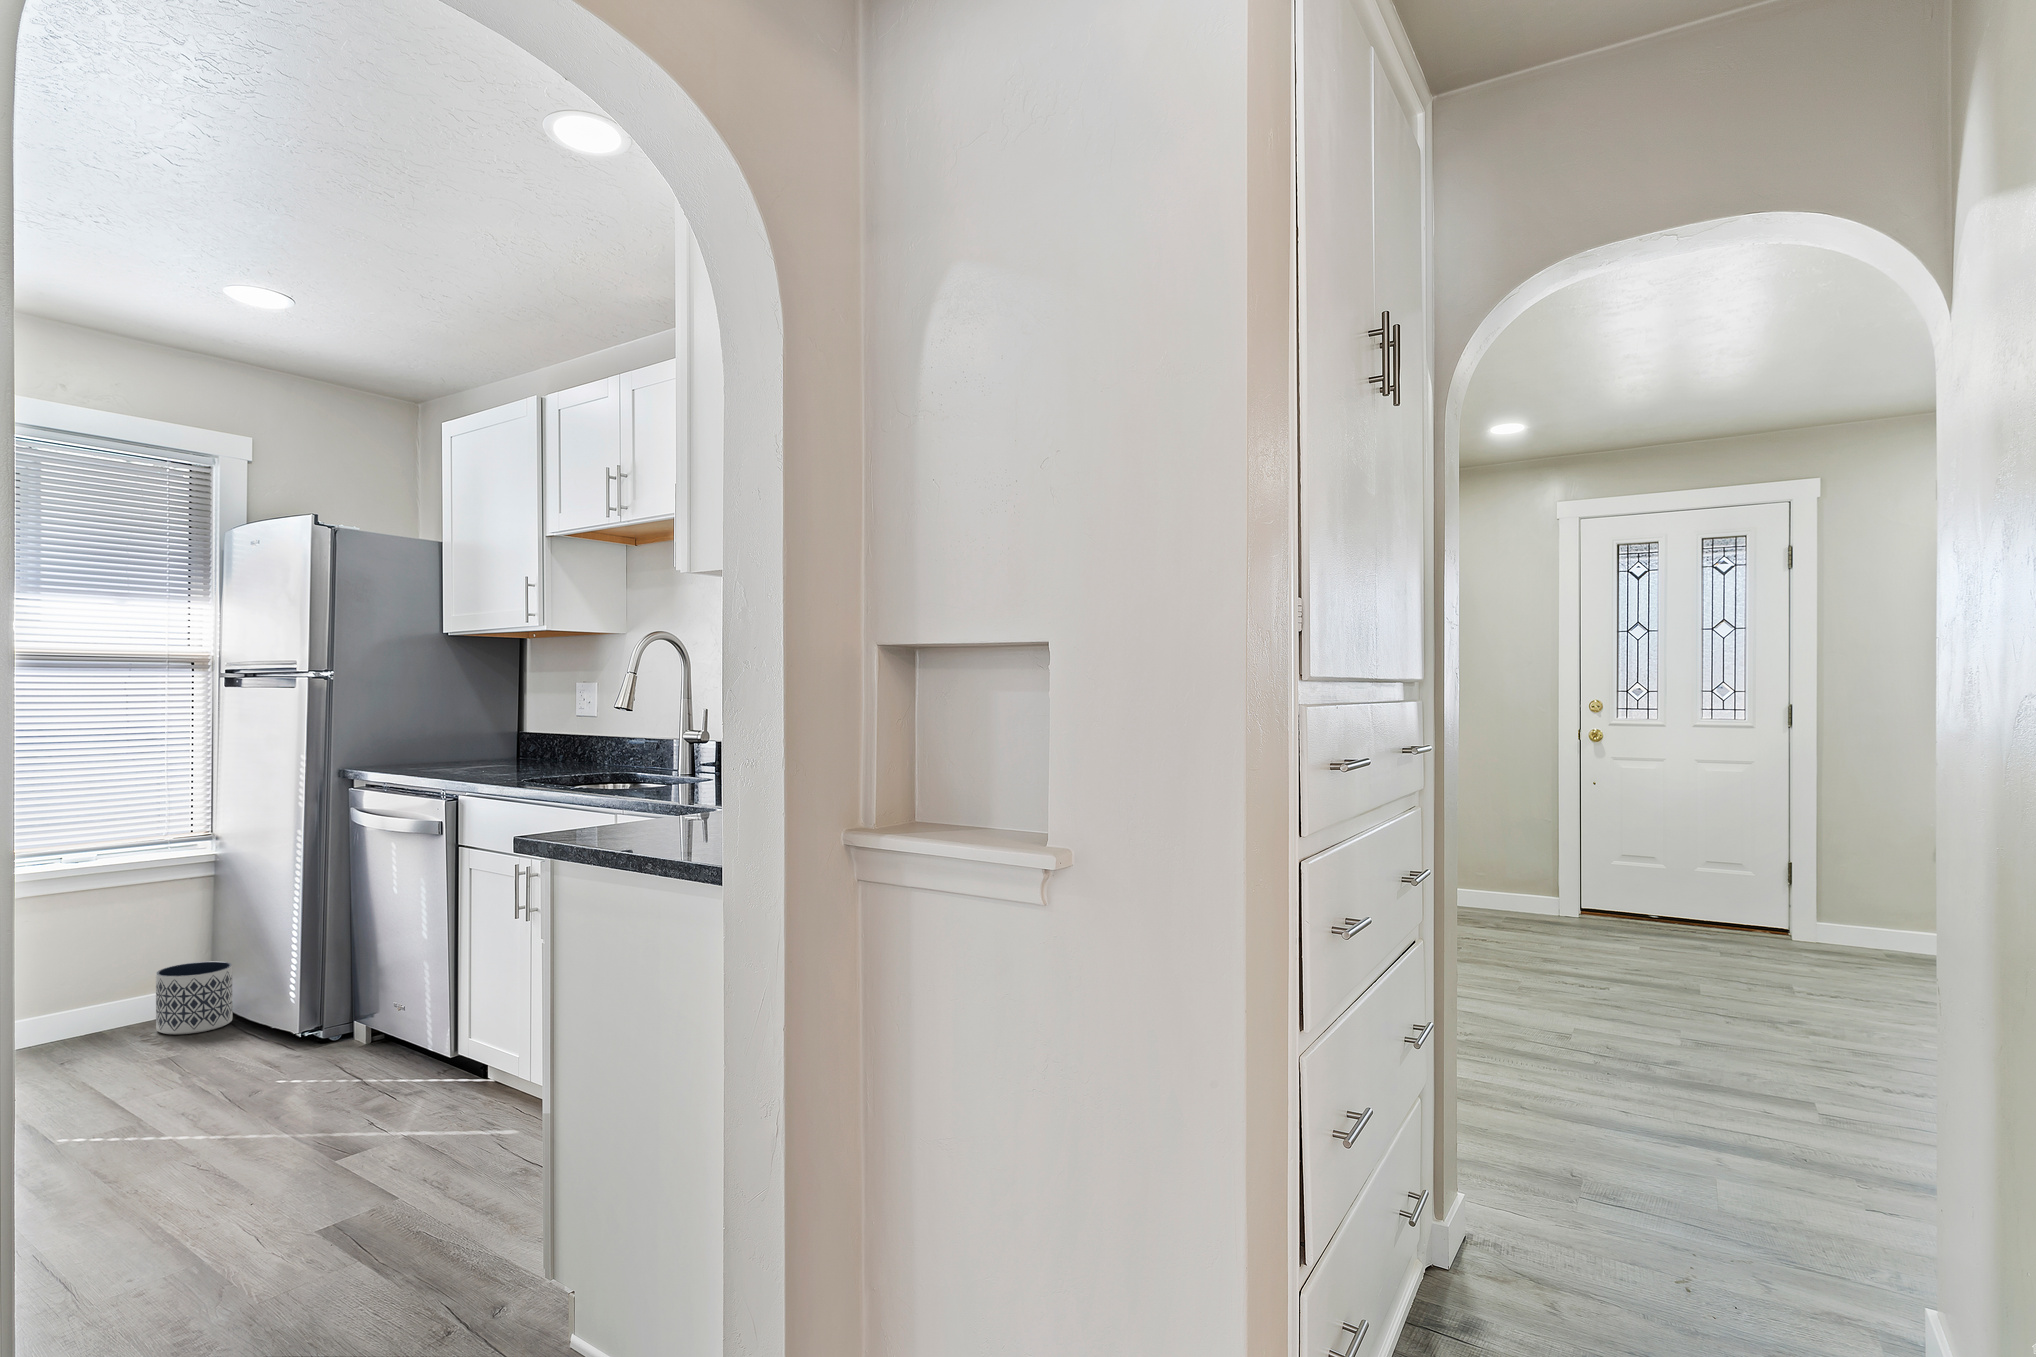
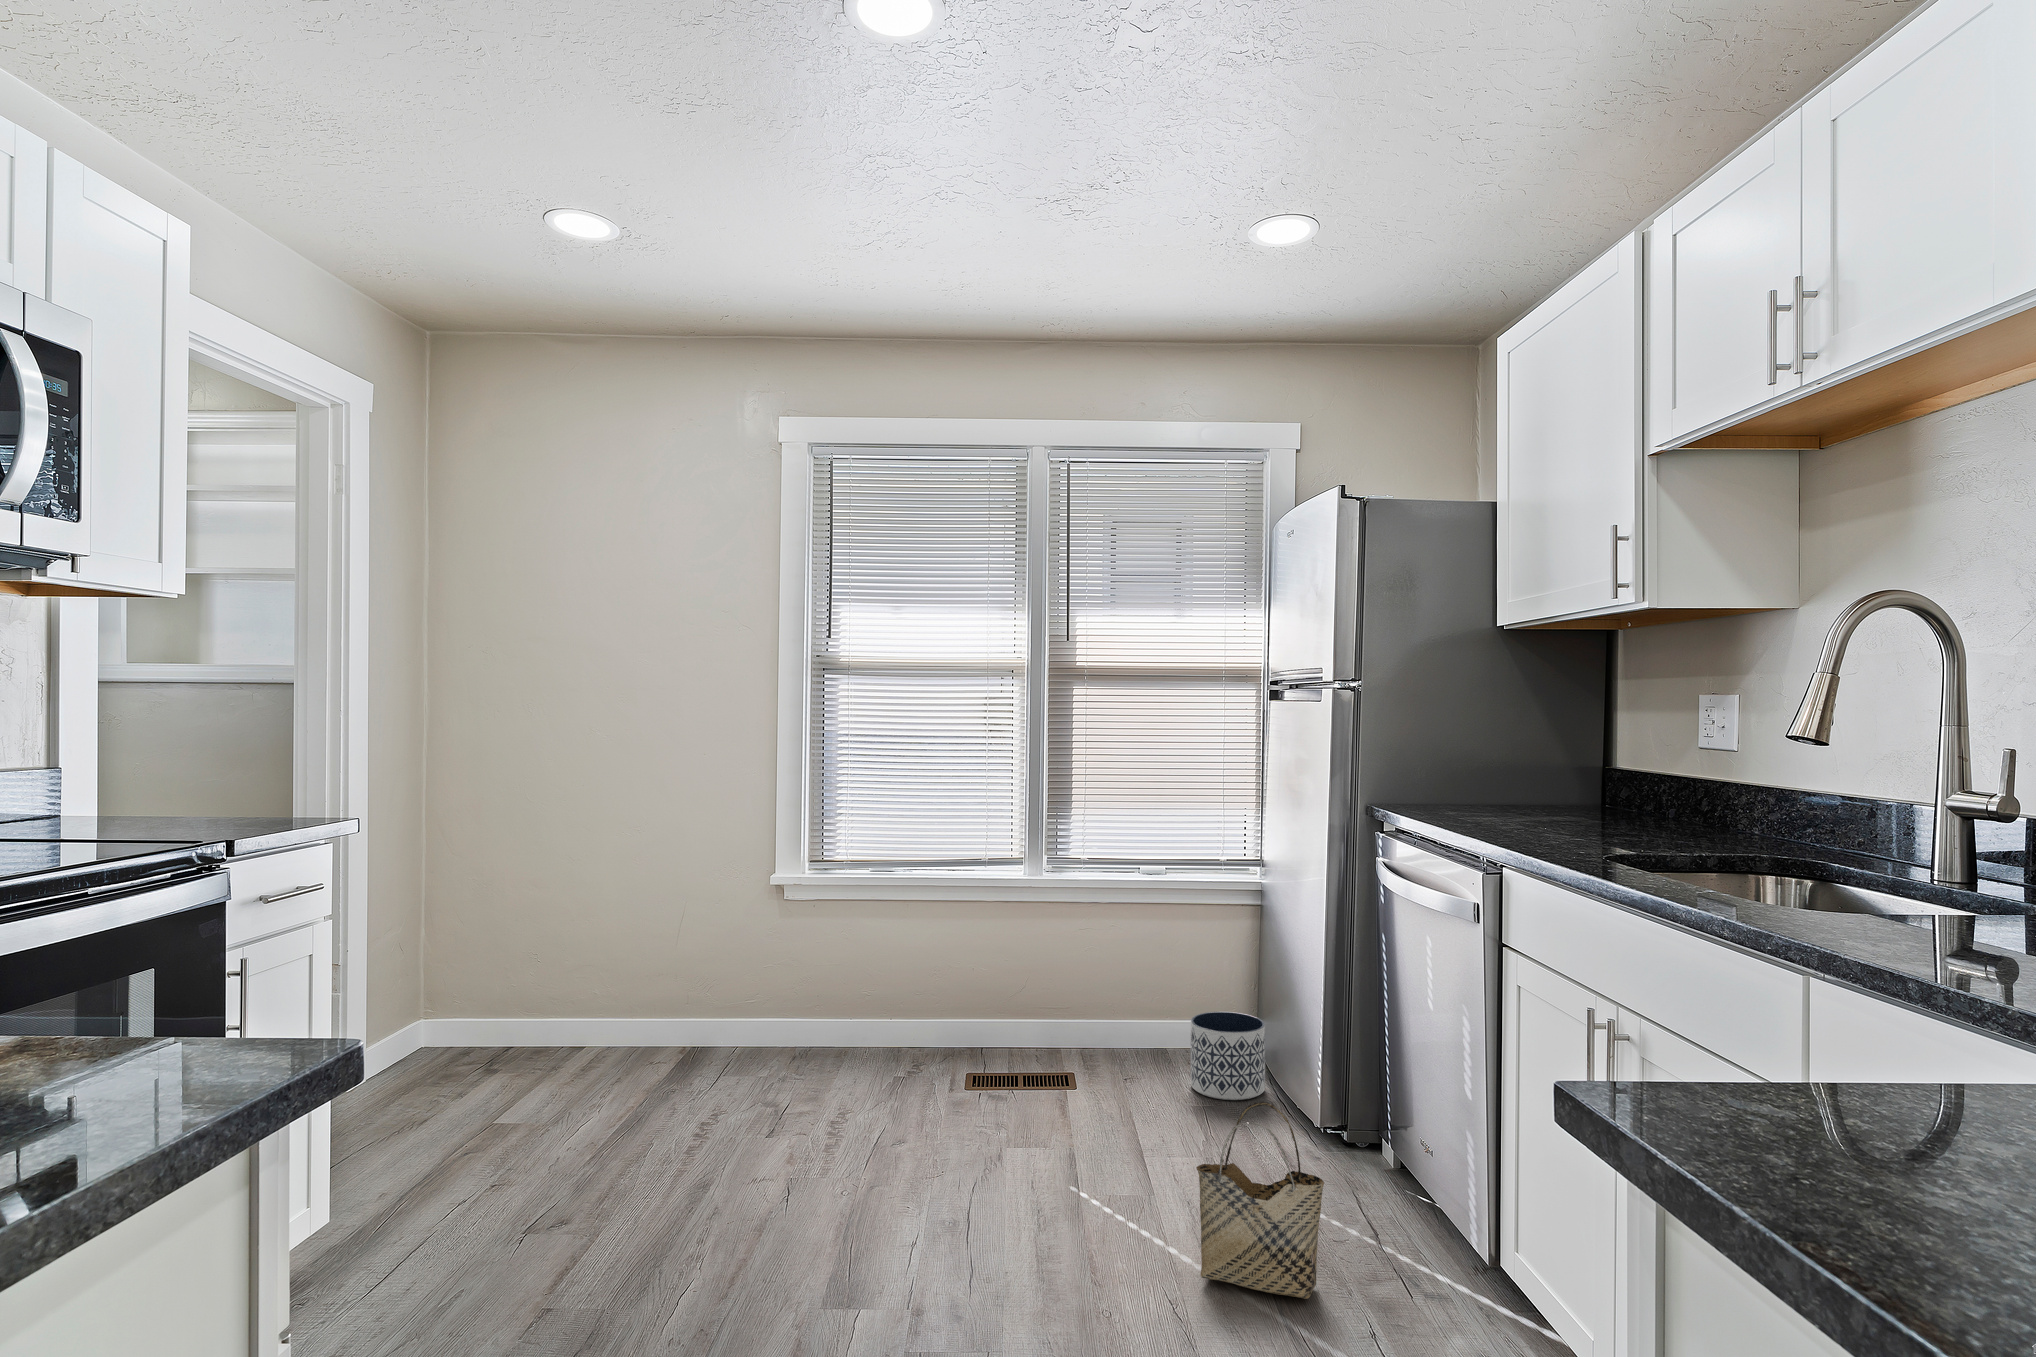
woven basket: none [231,982,336,1115] -> present [1196,1102,1324,1299]

